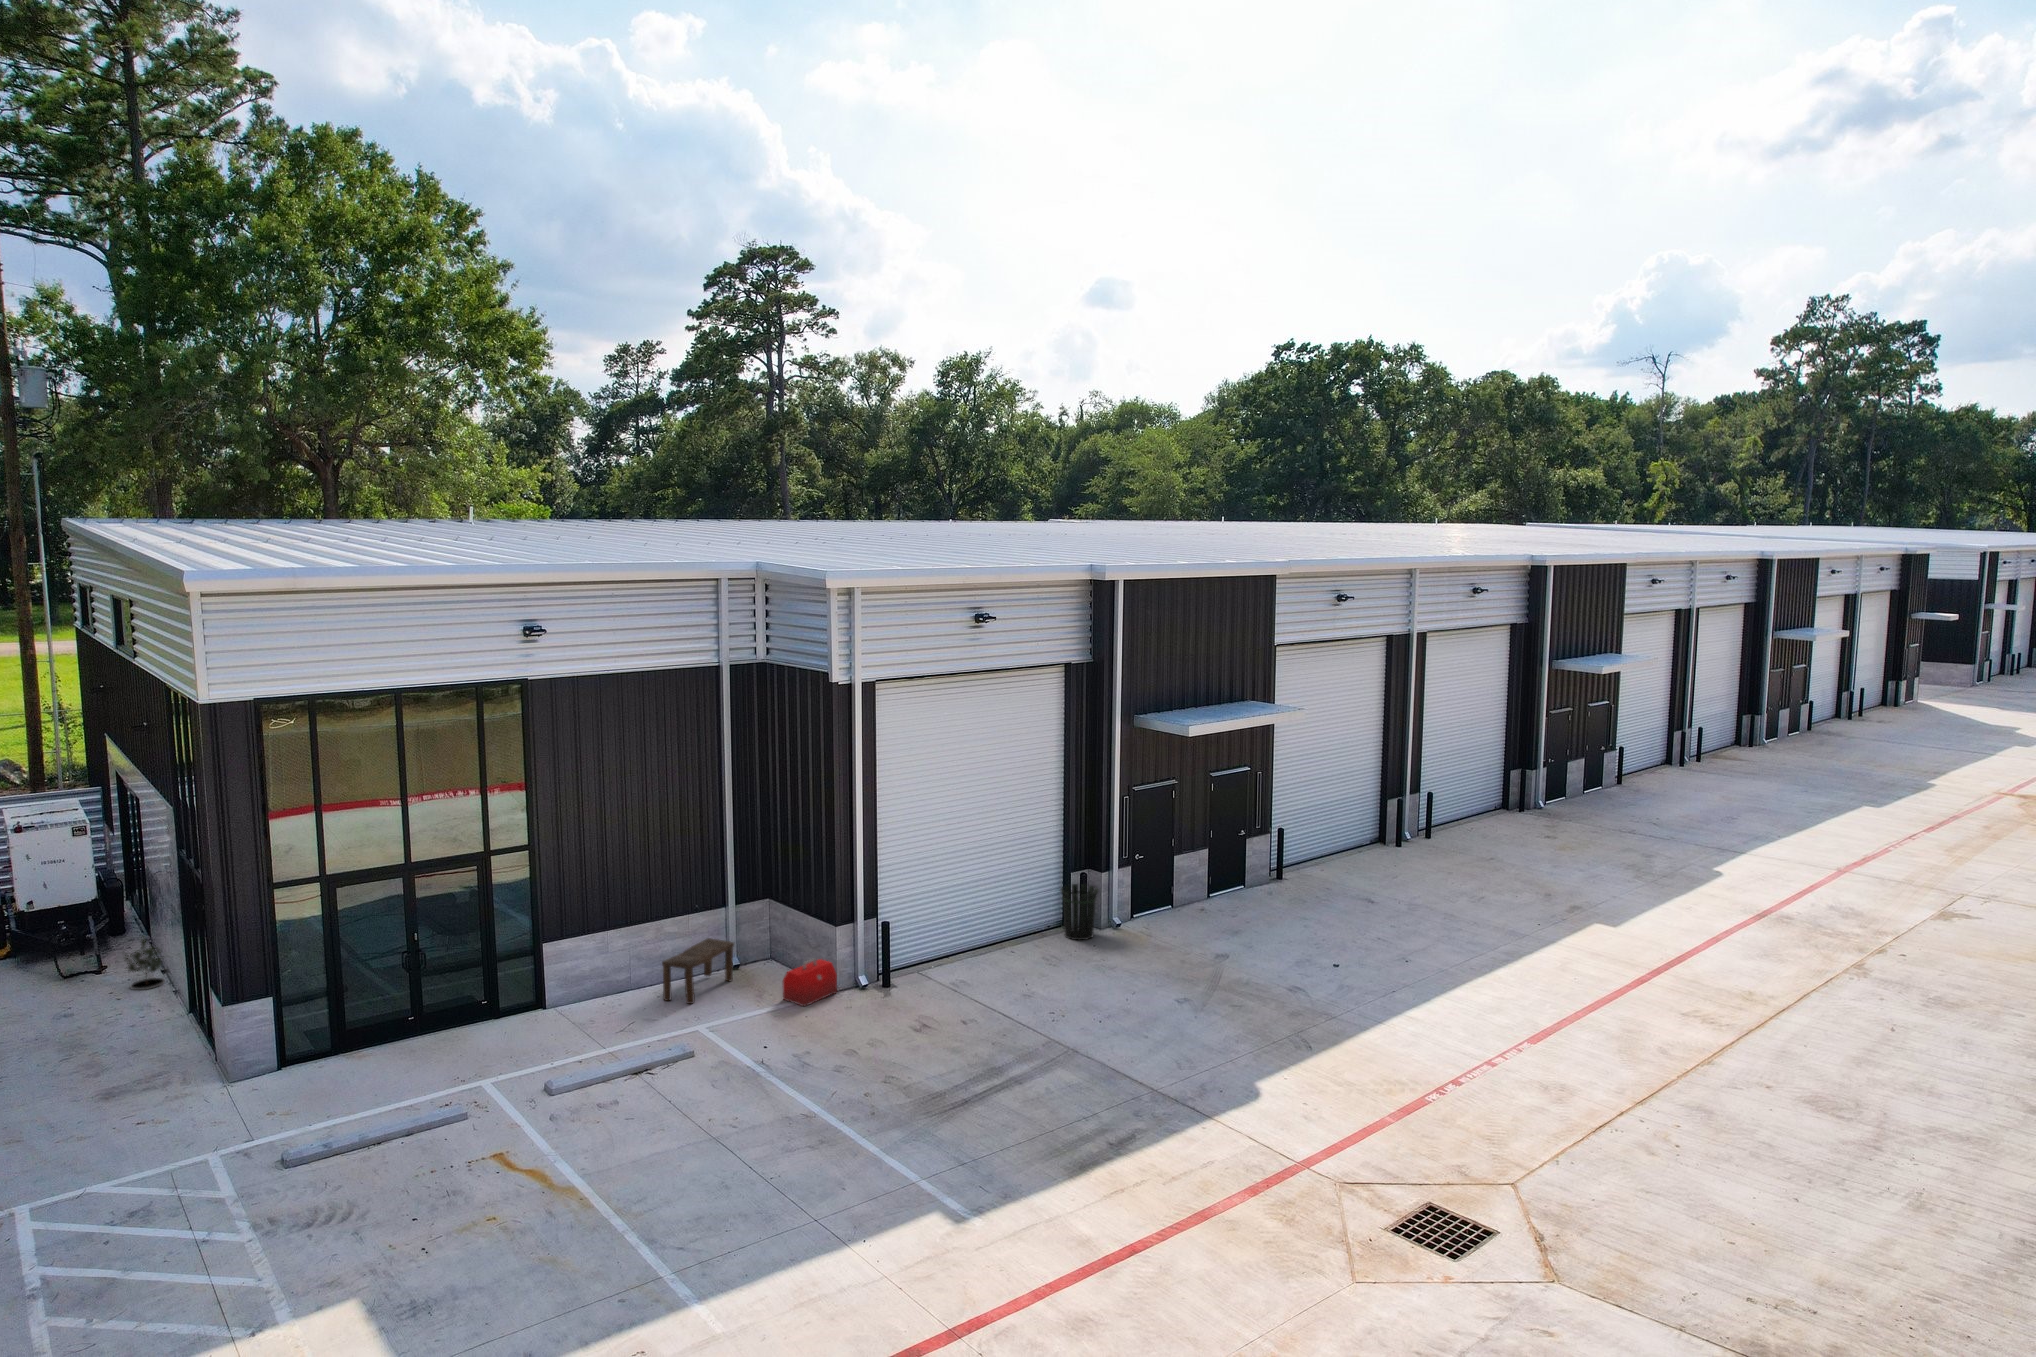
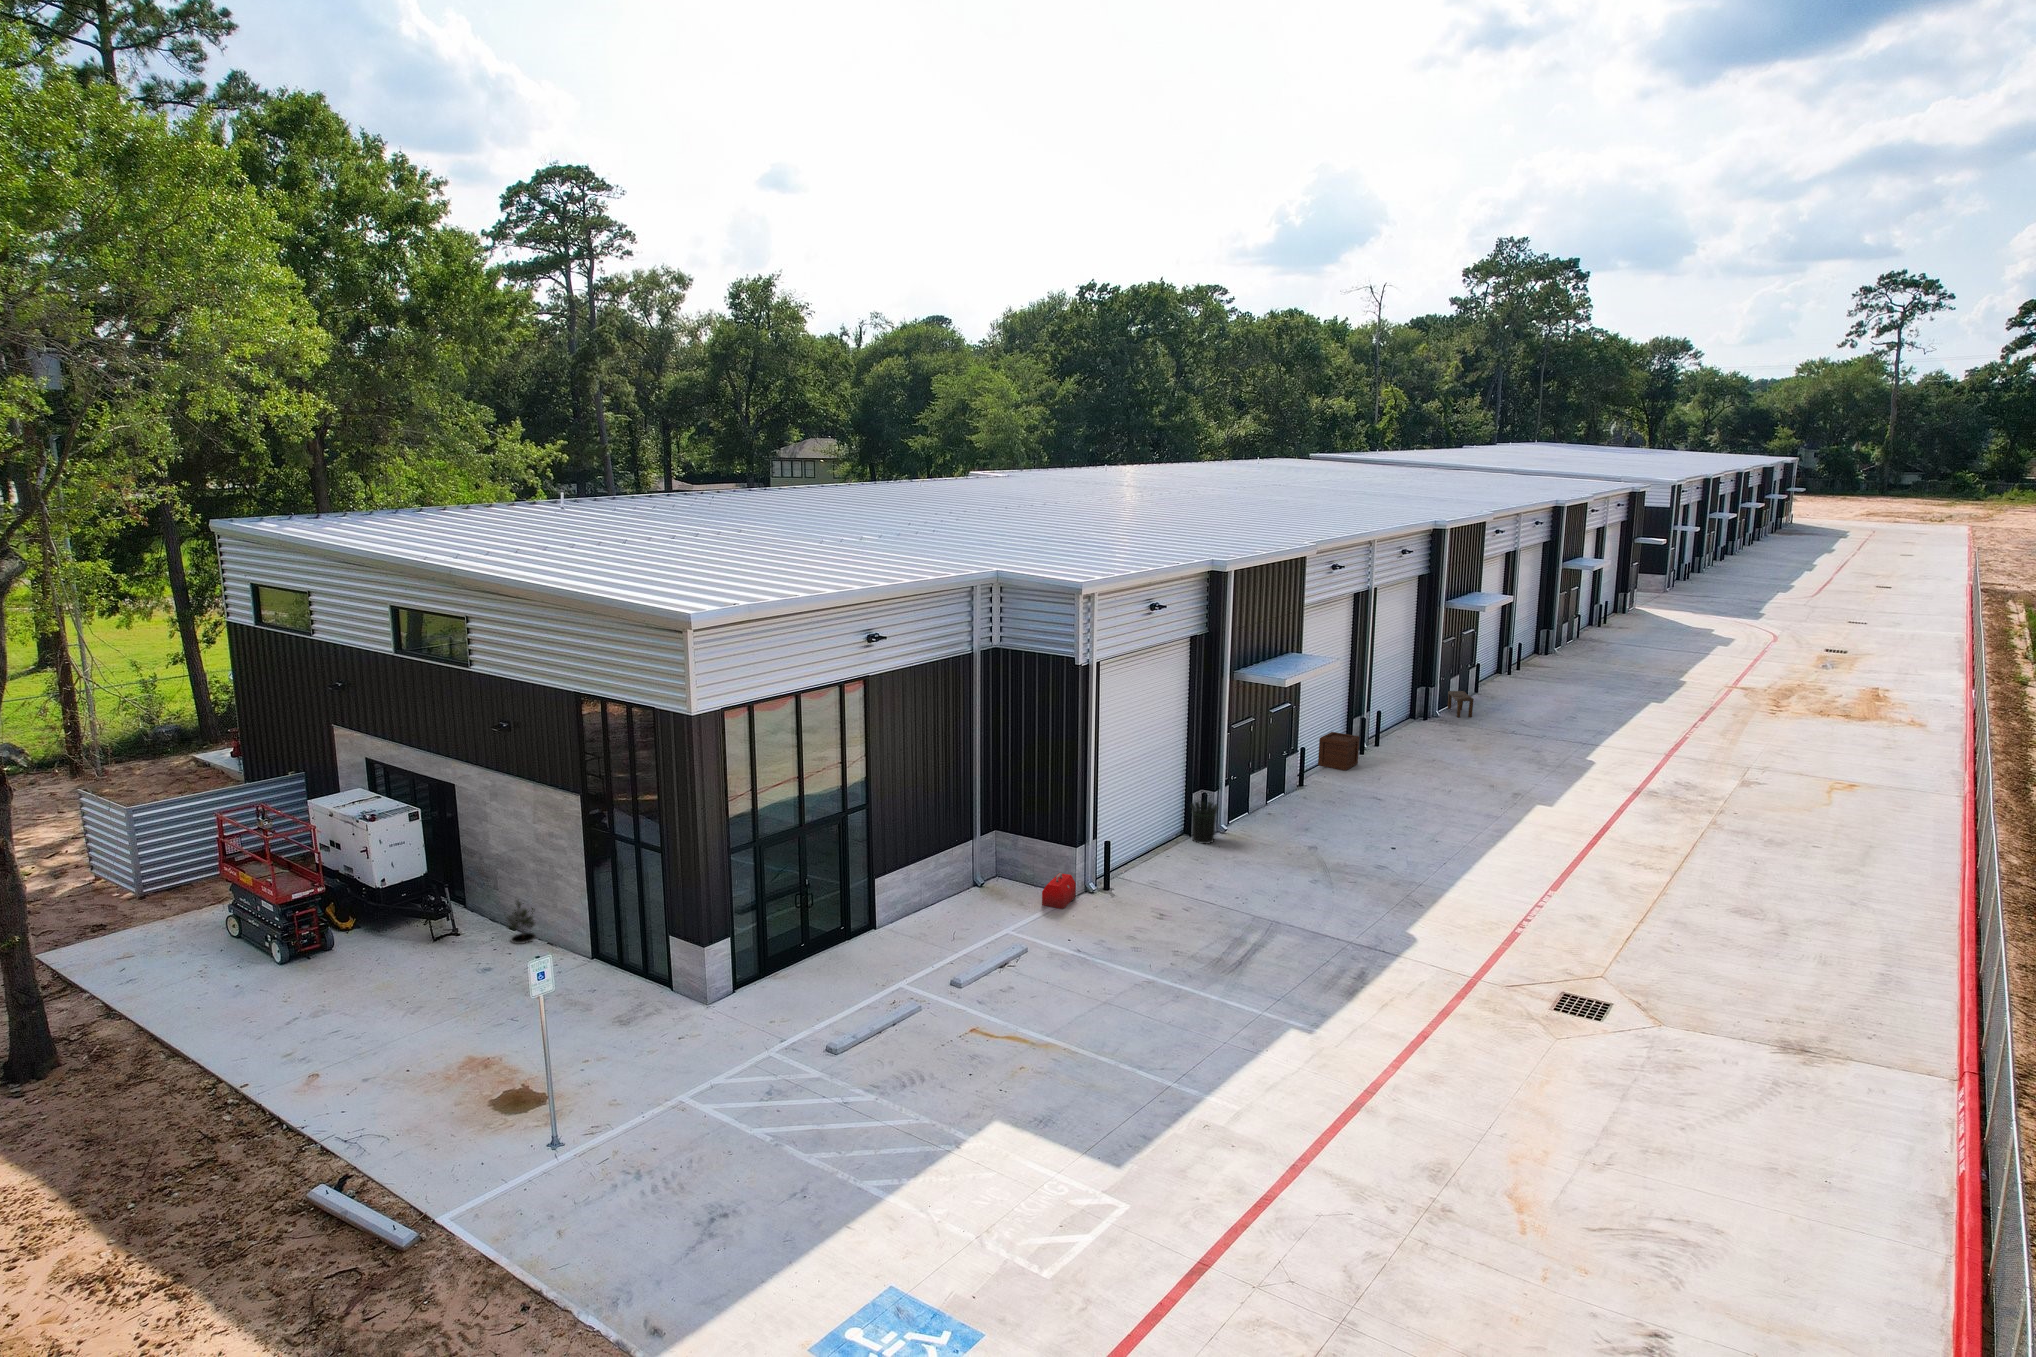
wooden crate: none [1321,814,1378,865] -> present [1318,732,1360,771]
bench: present [662,938,734,1004] -> present [1447,691,1474,717]

